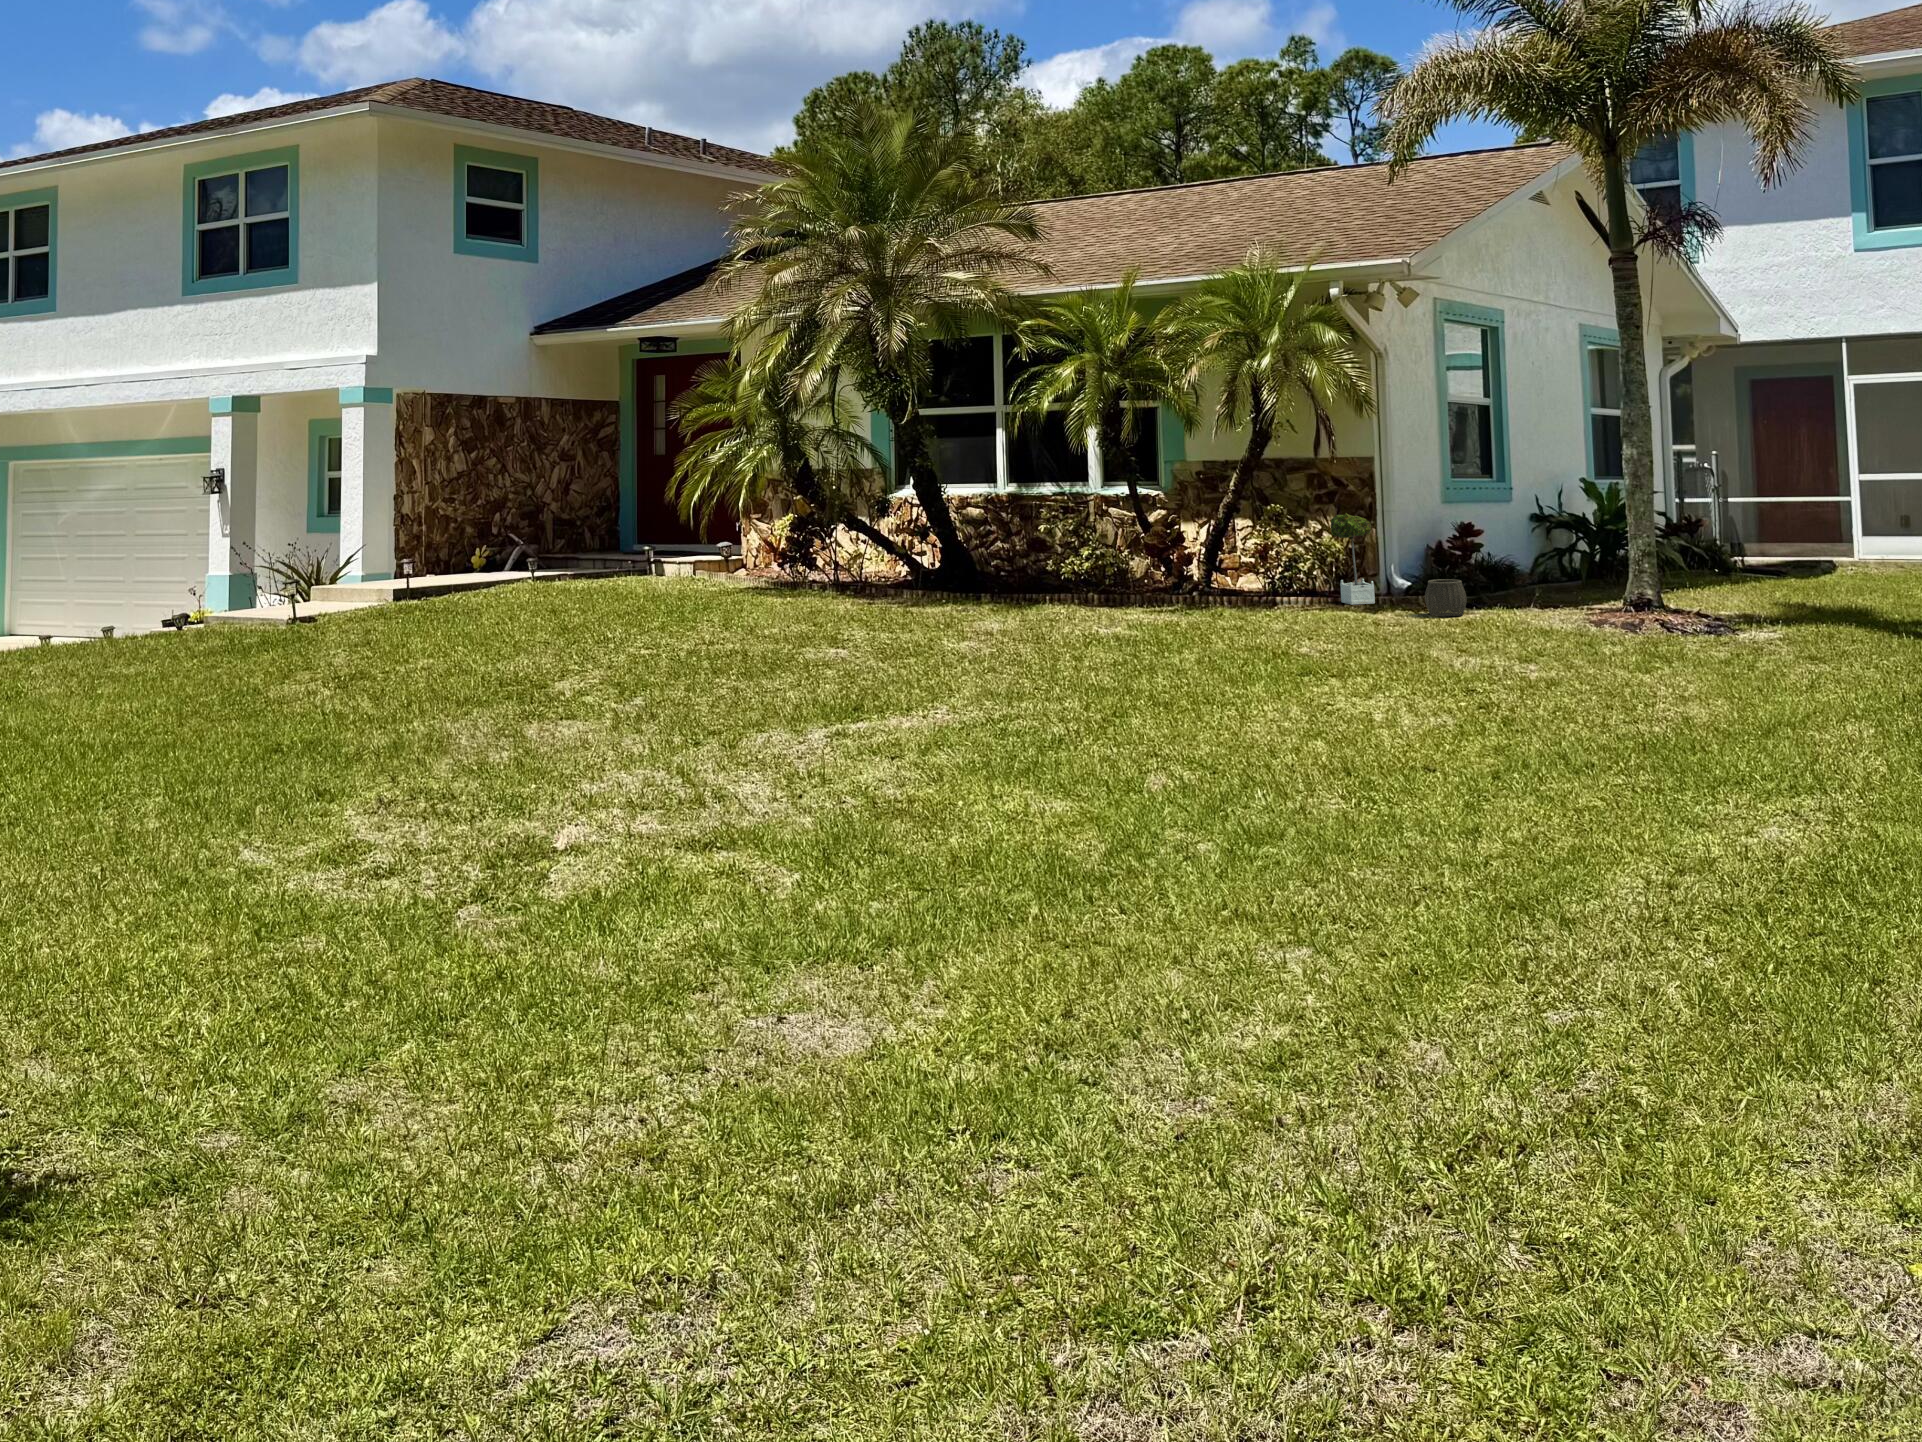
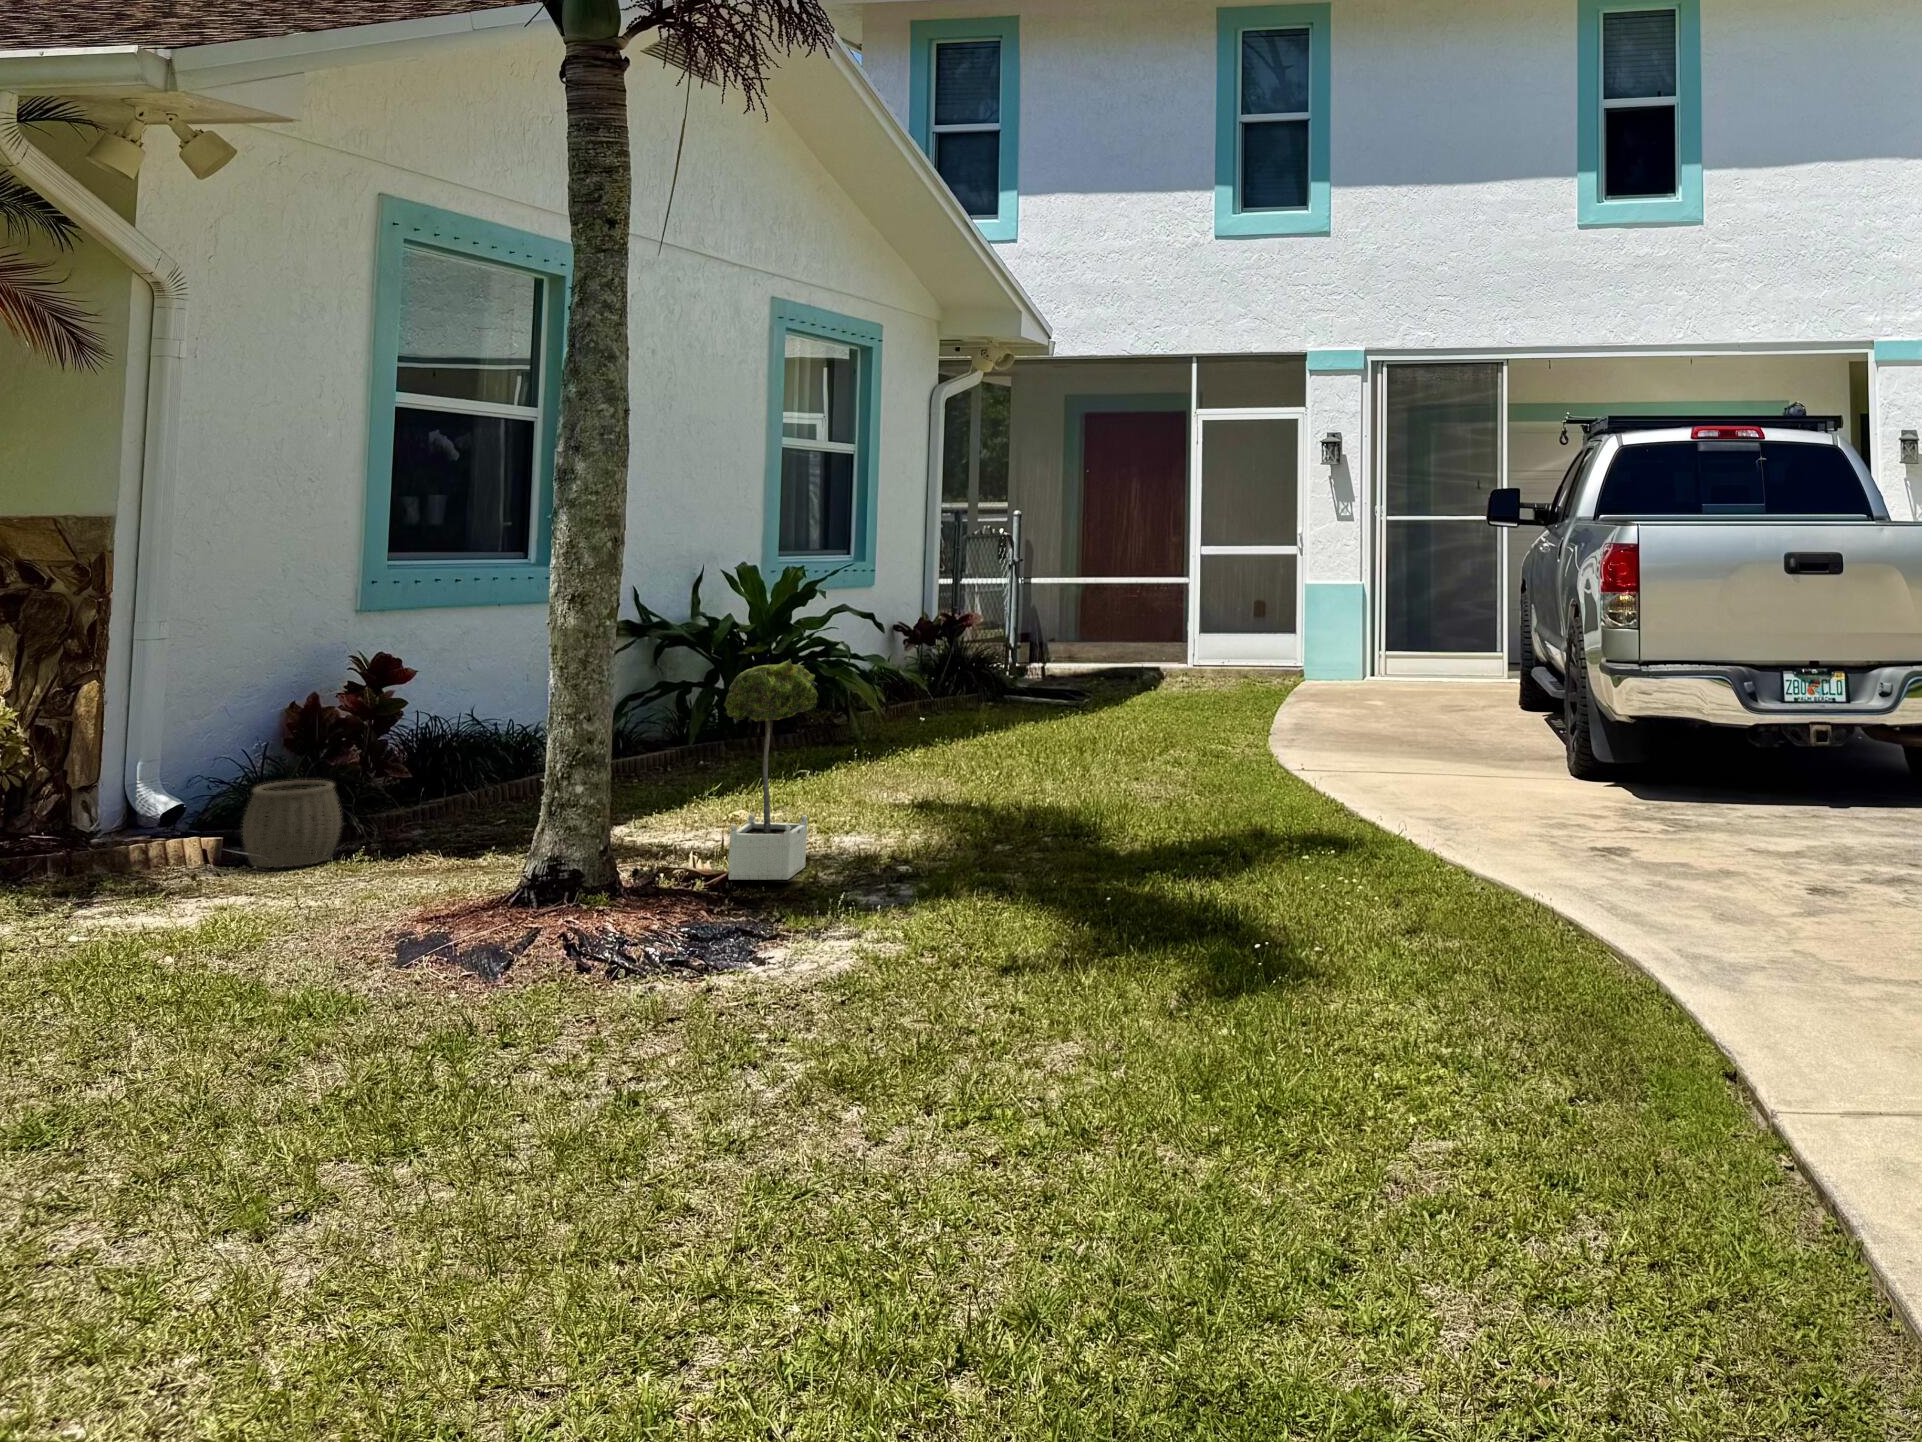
potted tree: present [1331,513,1375,605] -> present [724,659,818,880]

